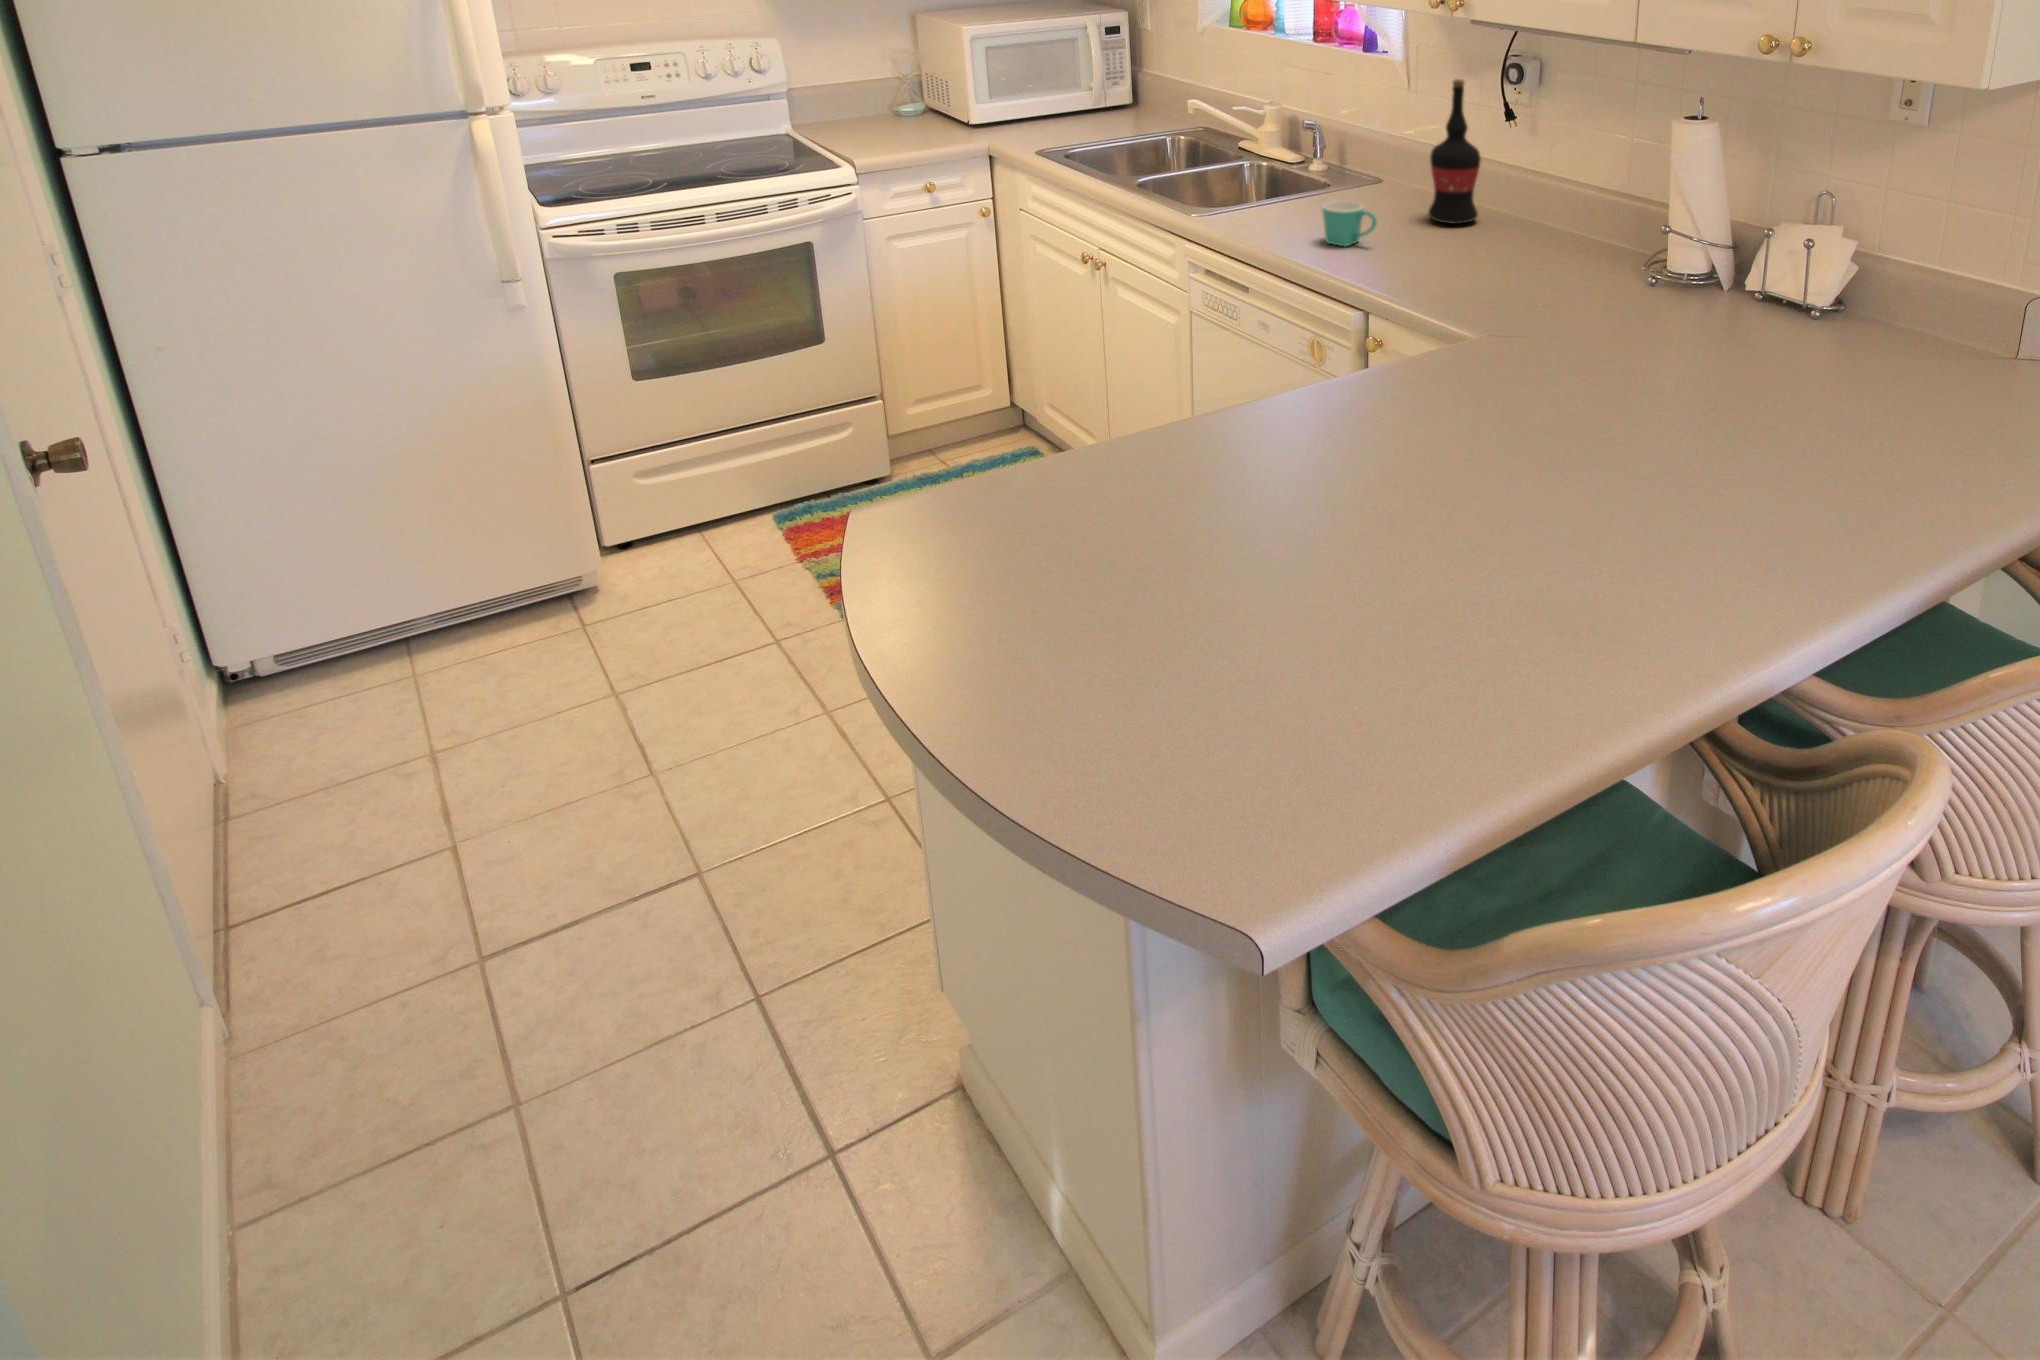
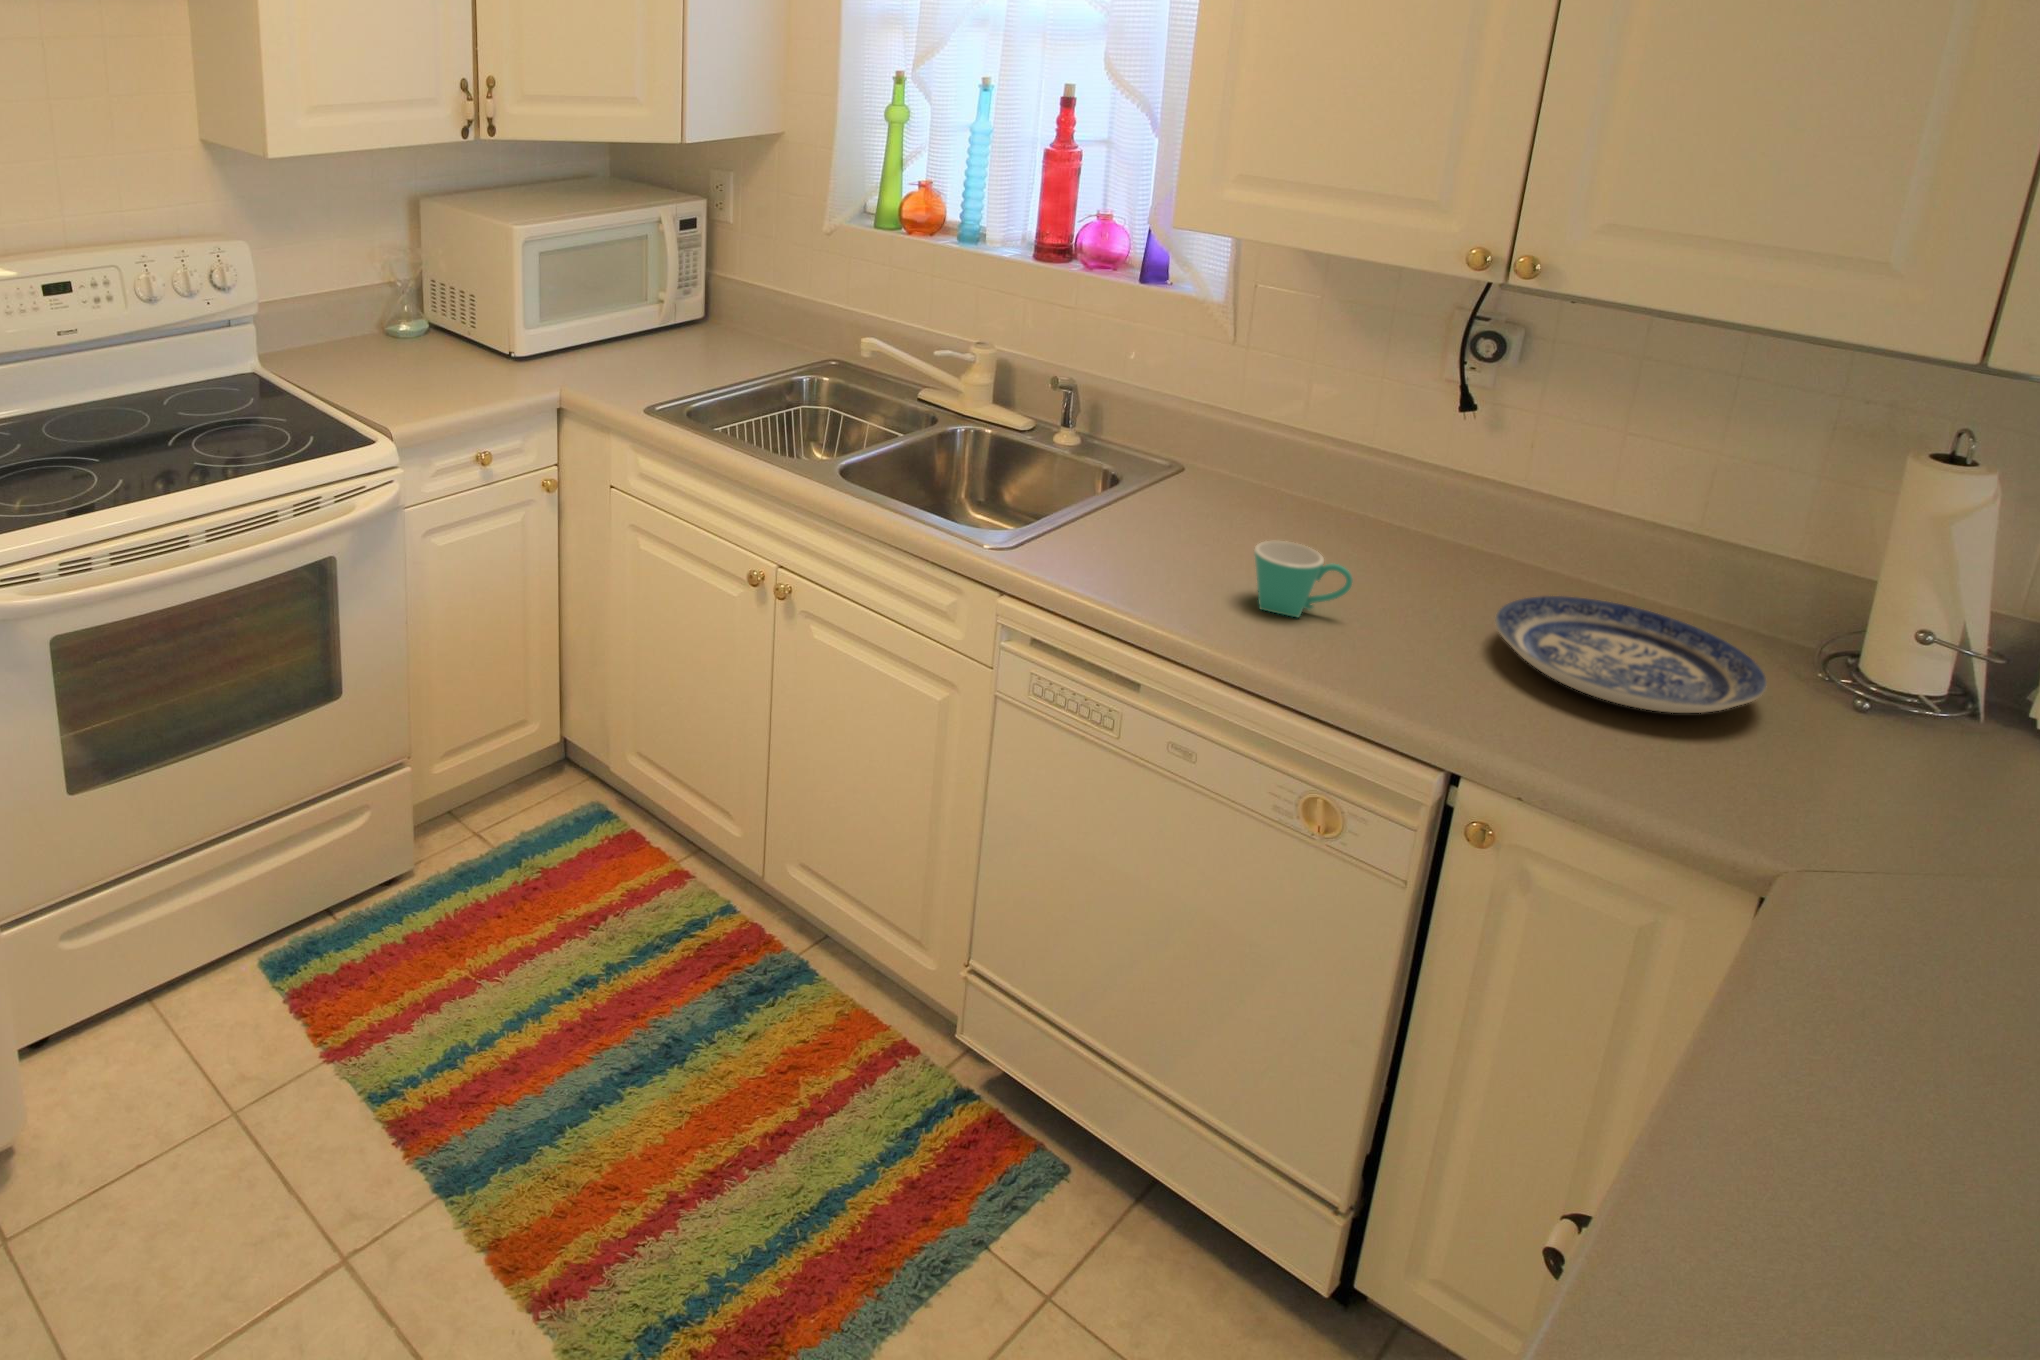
wine bottle: present [1428,79,1481,224] -> none [1342,349,1438,559]
plate: none [1440,232,1586,282] -> present [1495,596,1767,713]

